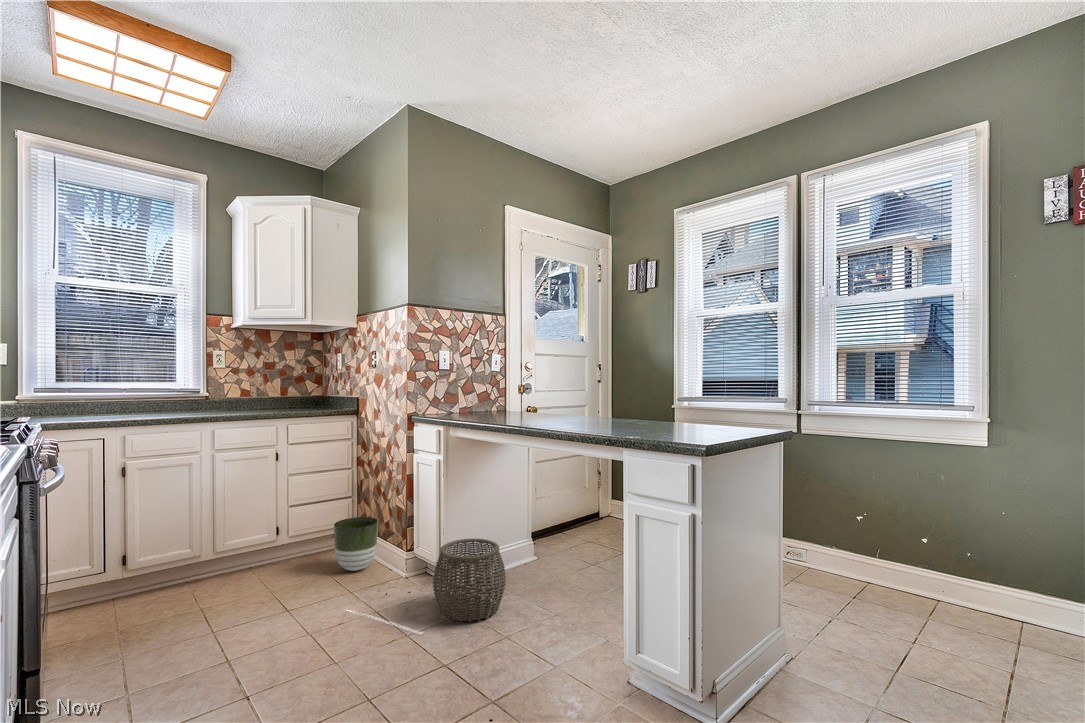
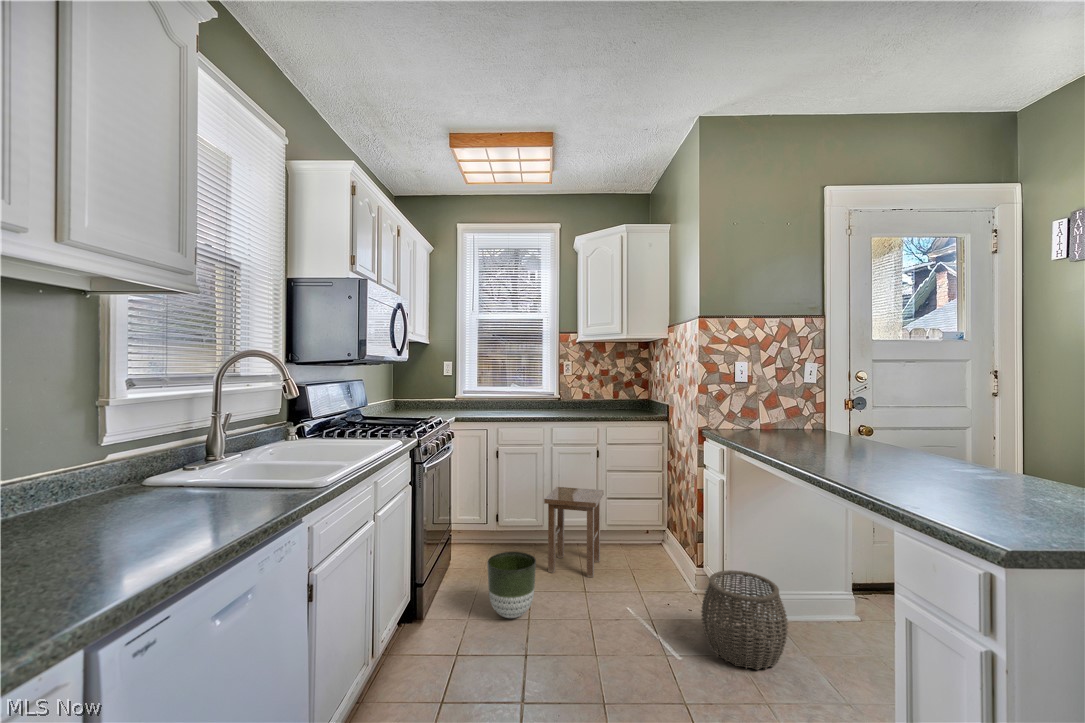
stool: none [222,497,295,609] -> present [544,487,604,577]
planter: present [334,517,378,571] -> present [487,552,536,618]

